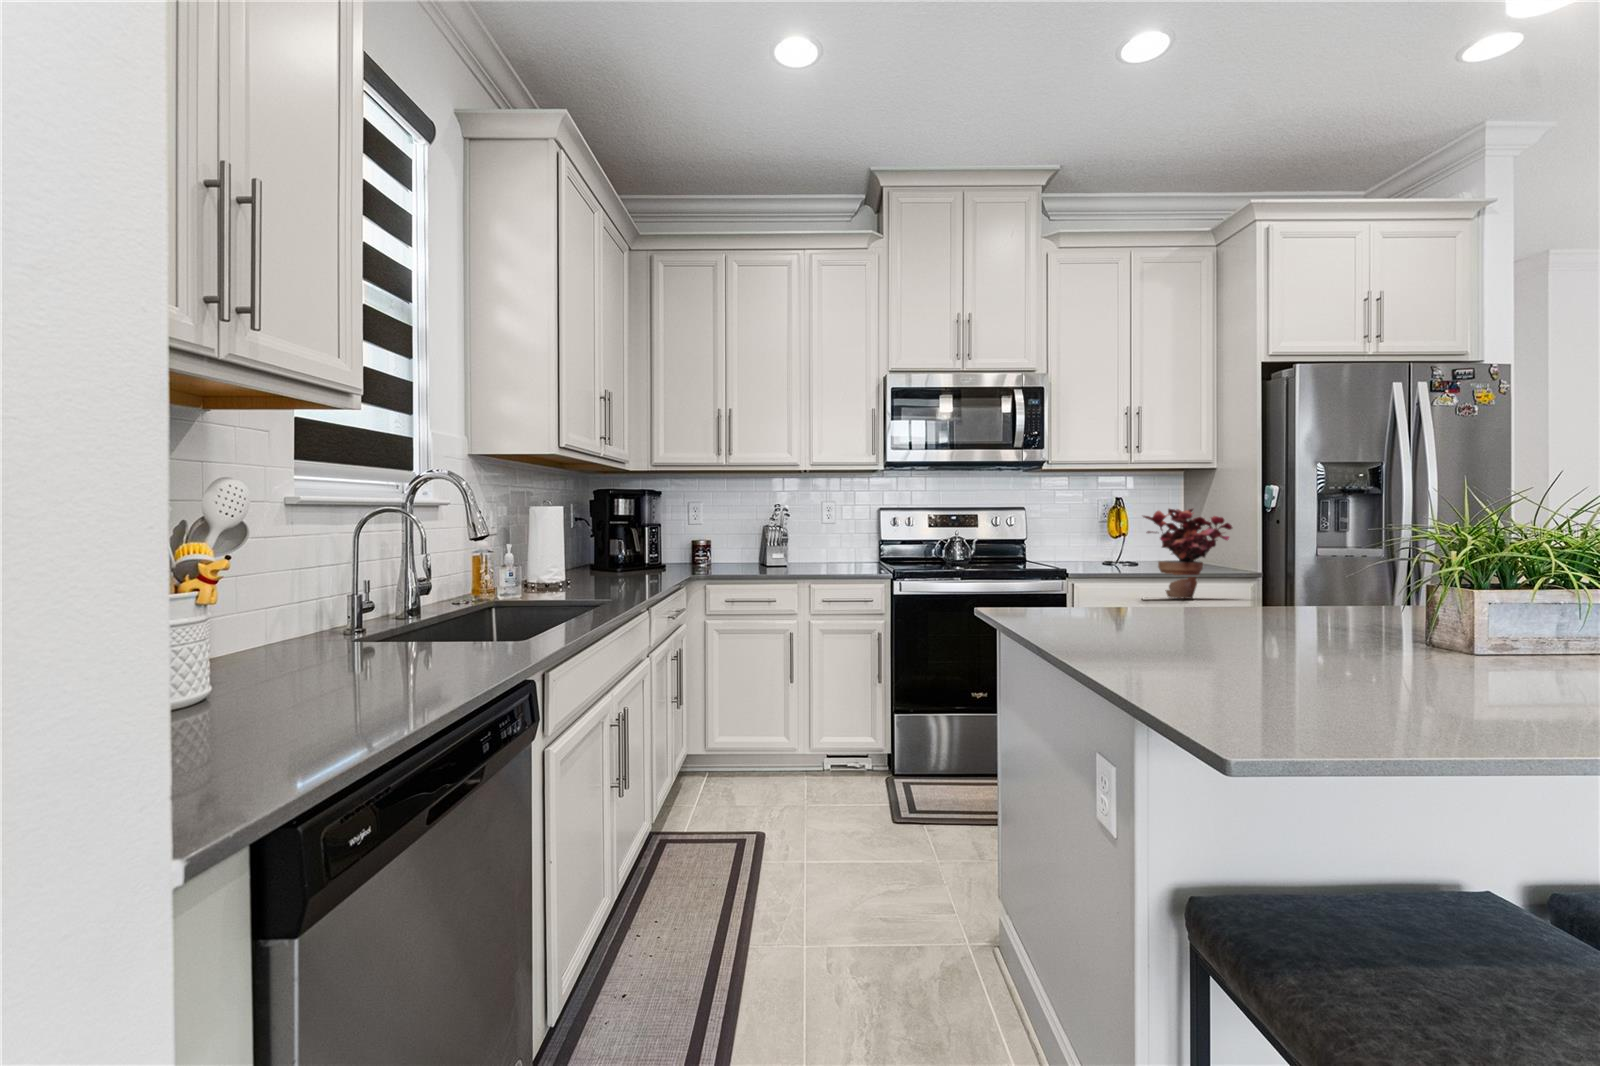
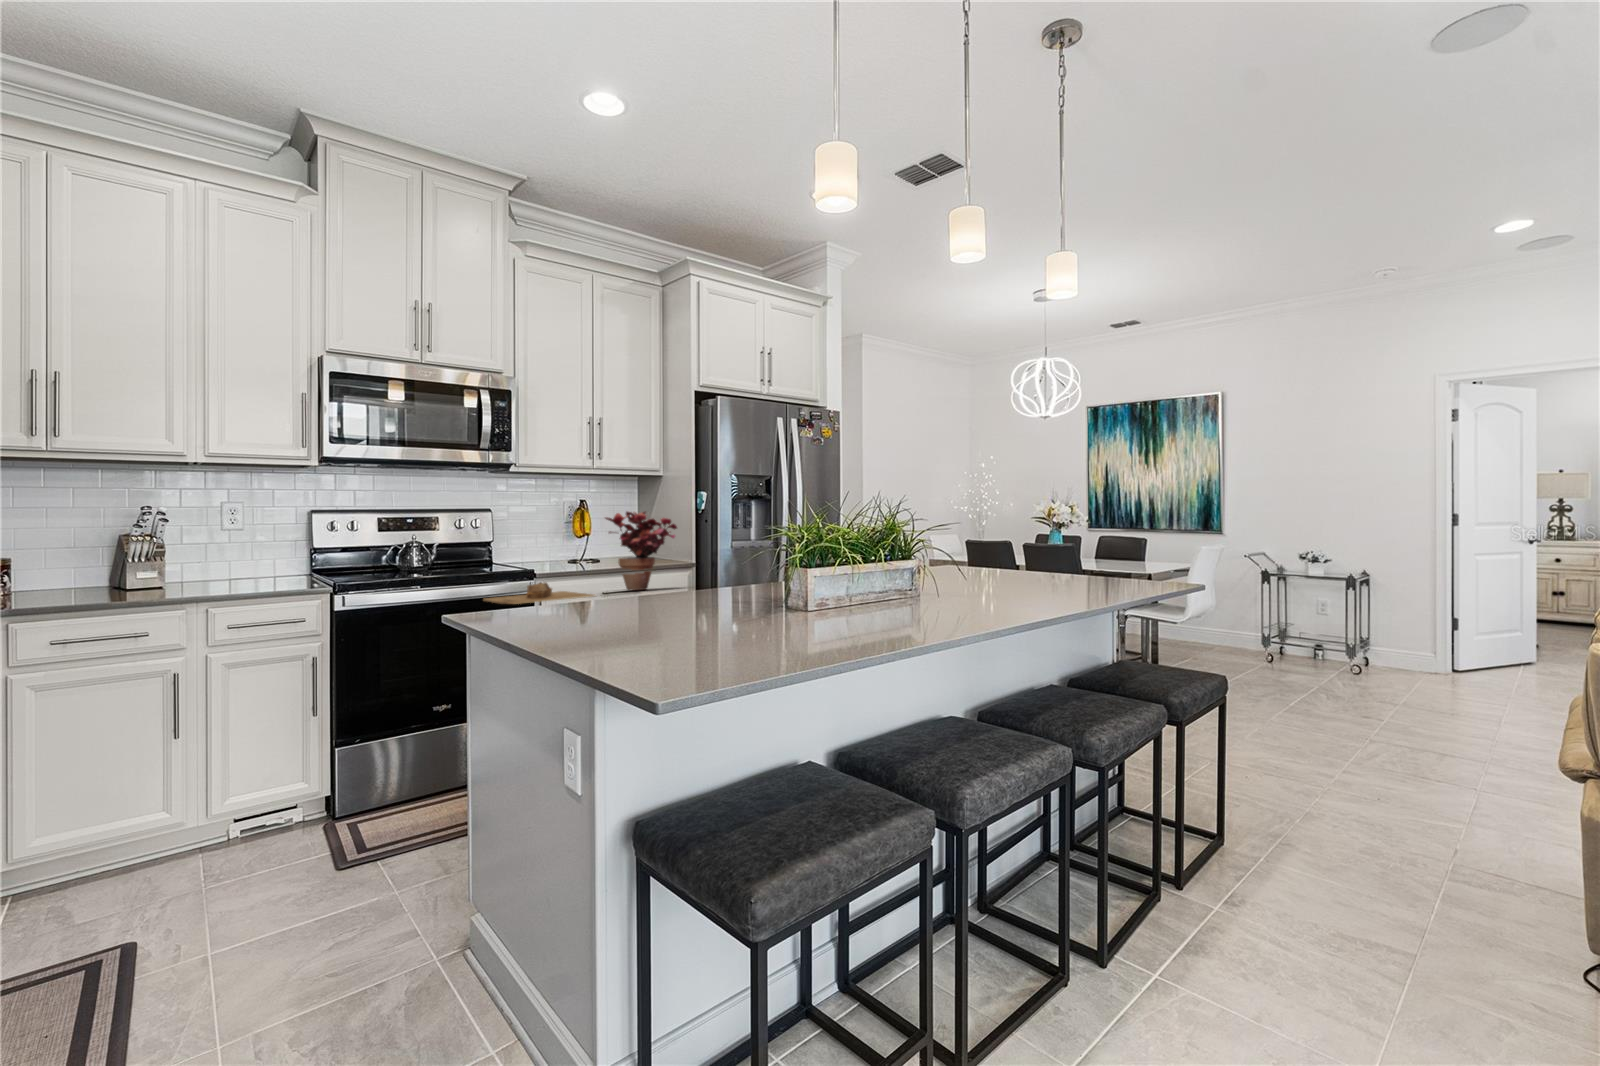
cutting board: none [1015,583,1131,605] -> present [483,582,595,604]

